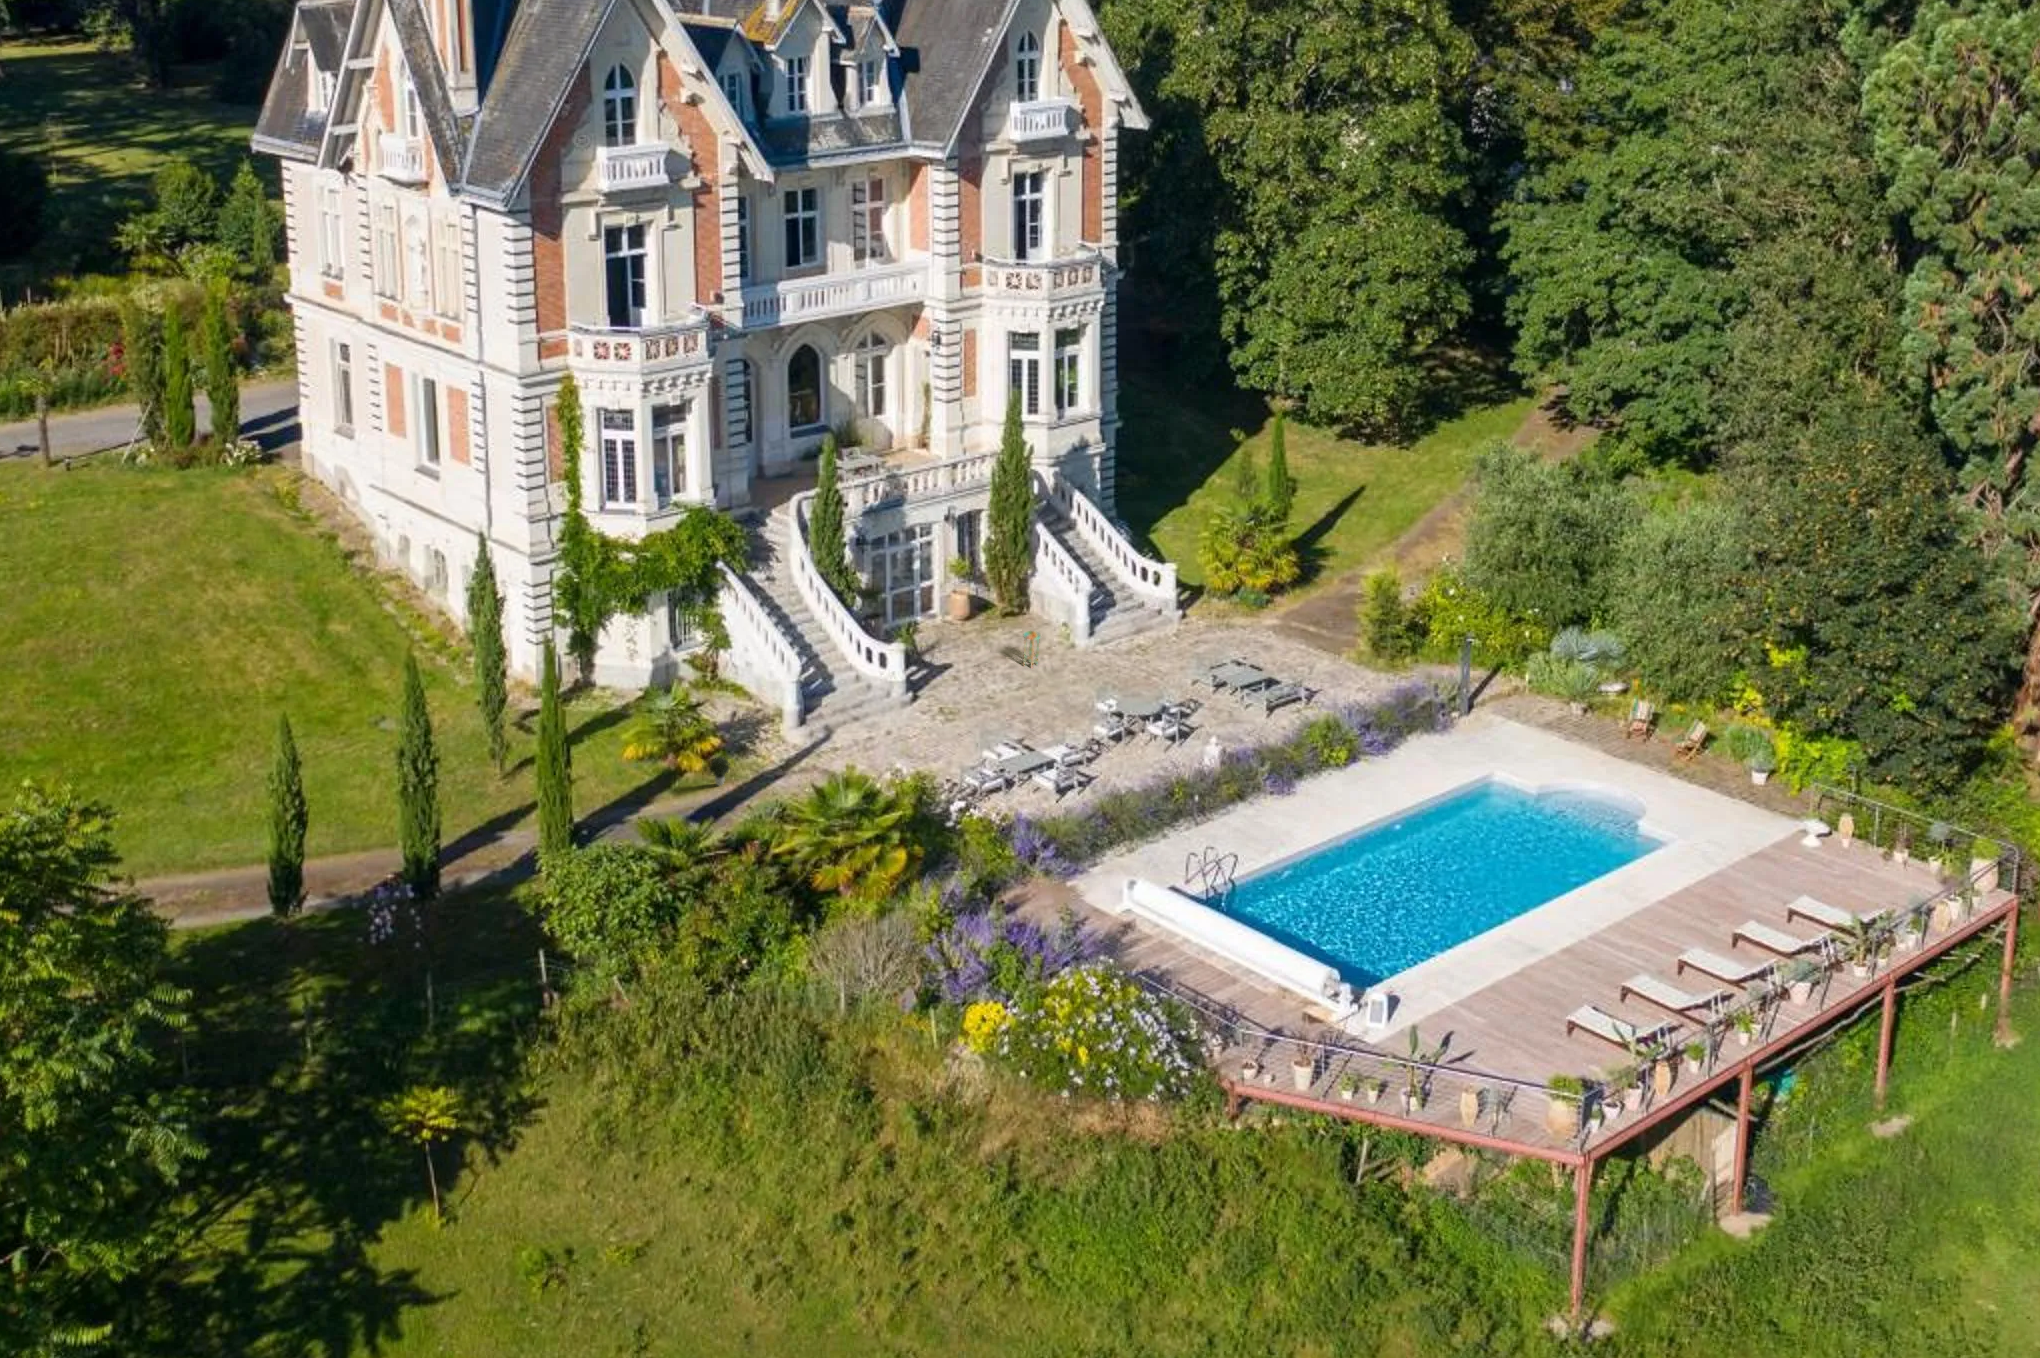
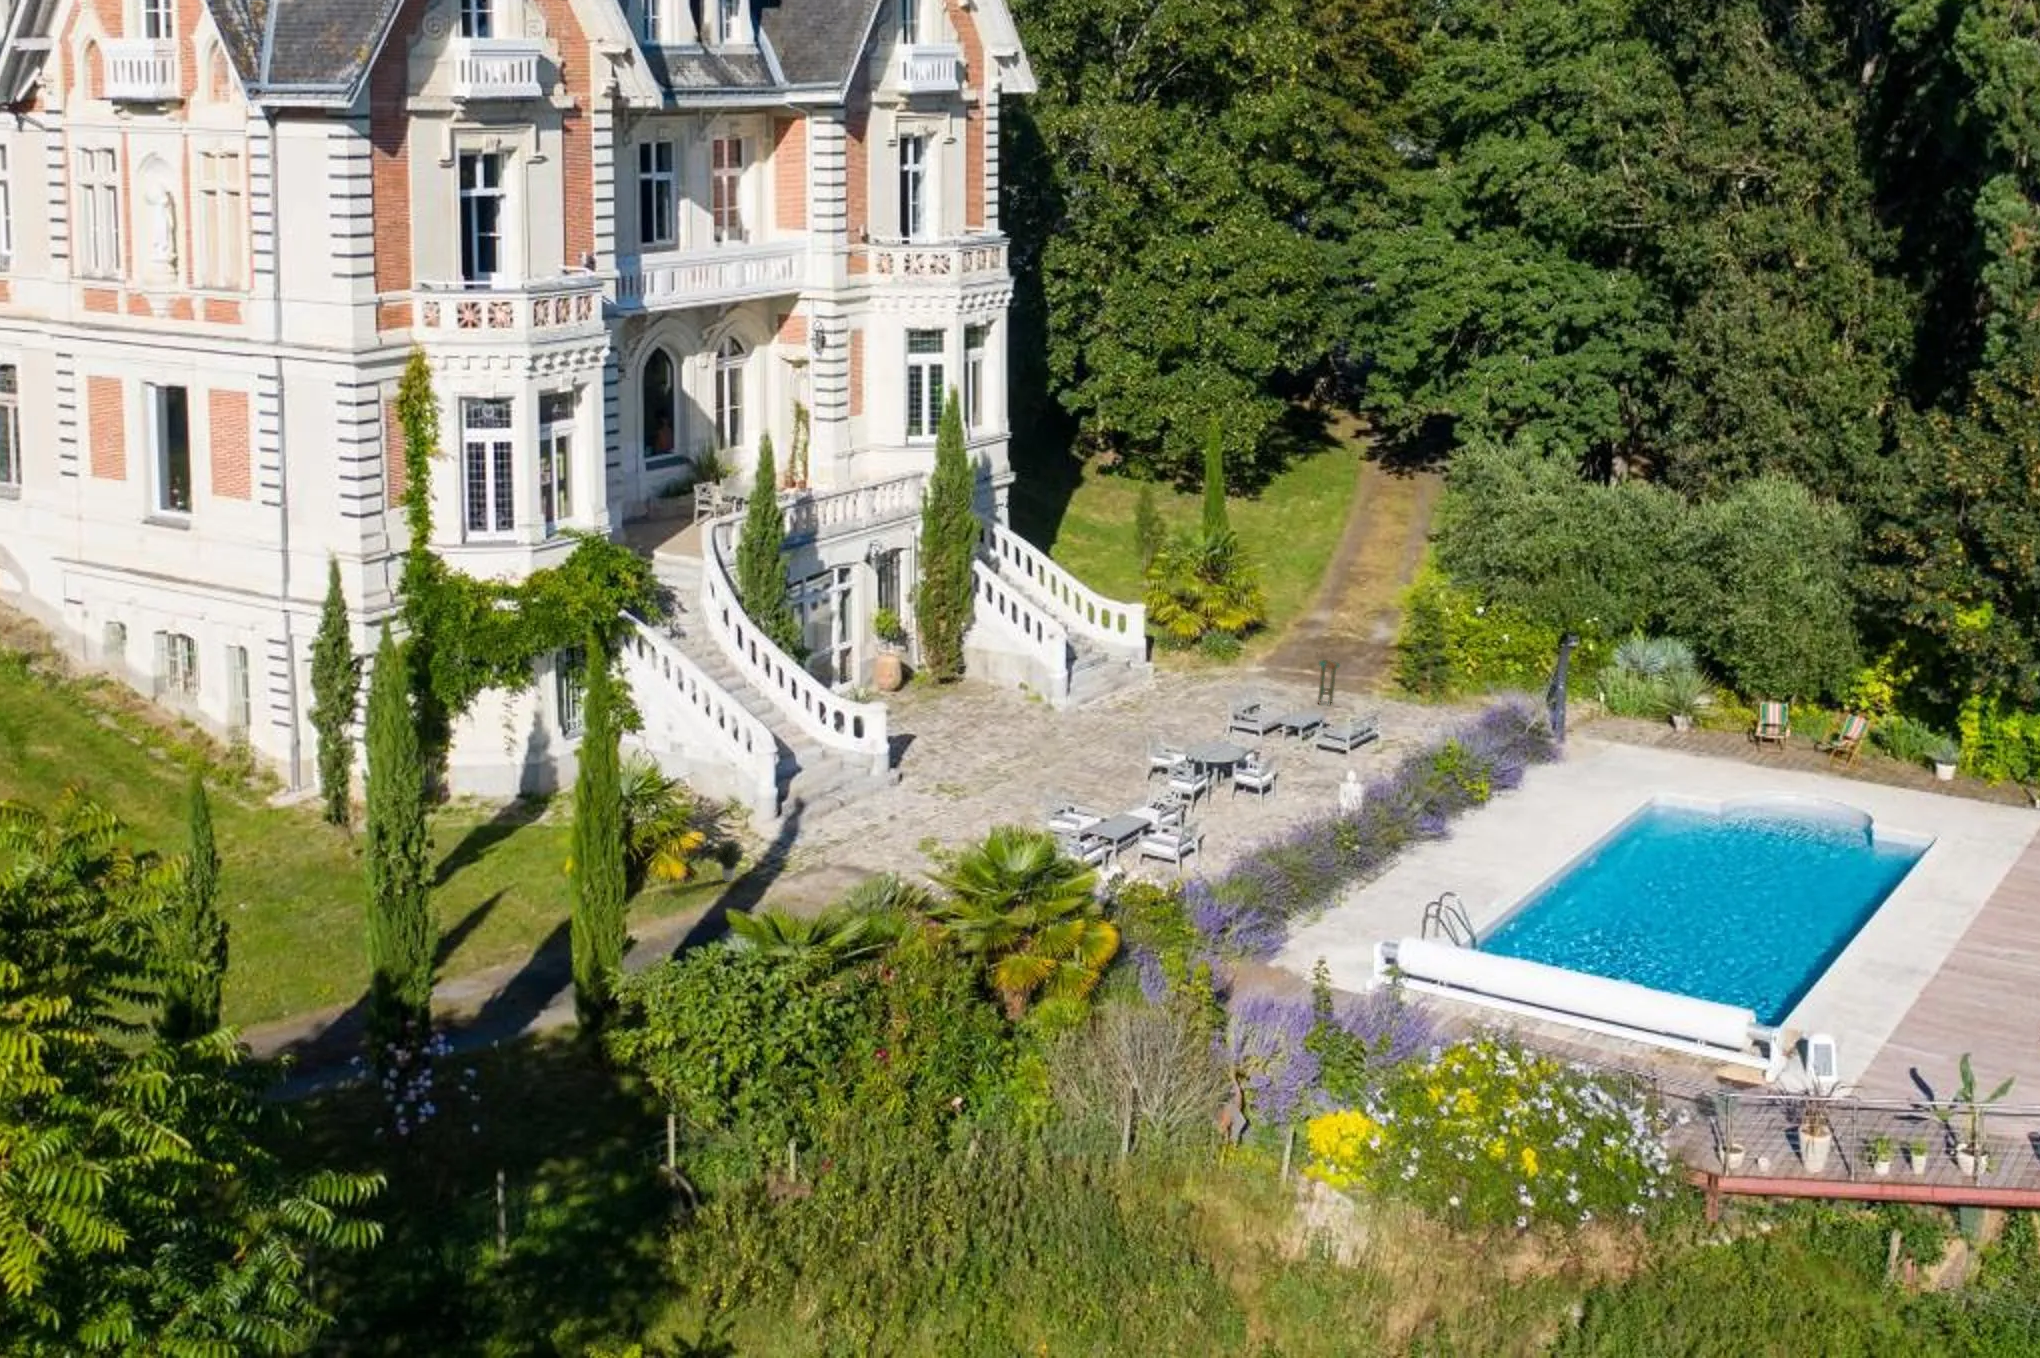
side table: present [1023,631,1041,667] -> present [1318,660,1340,705]

